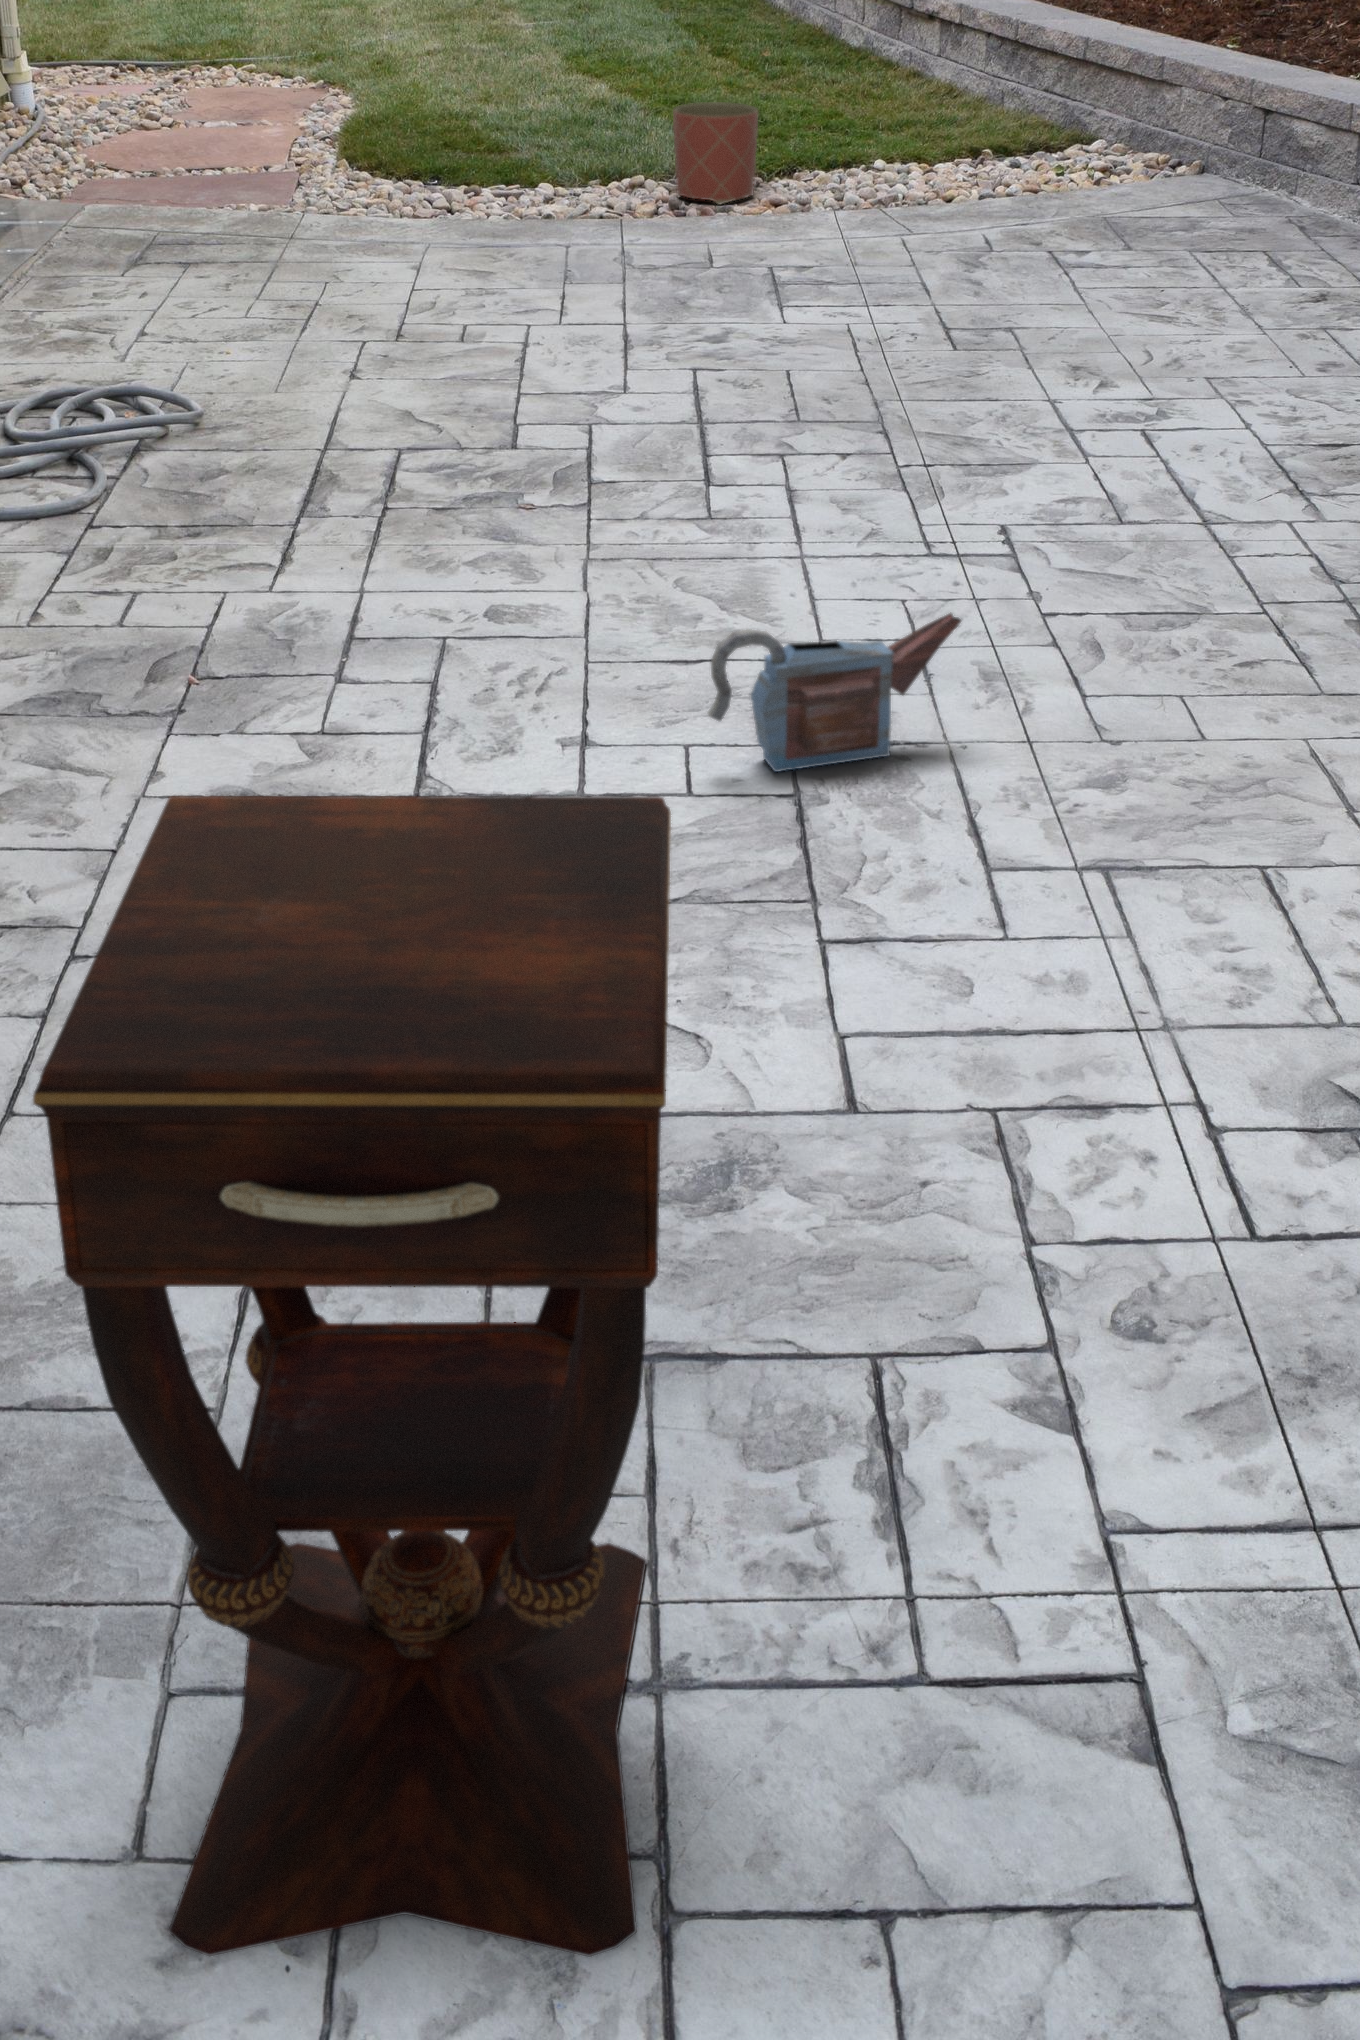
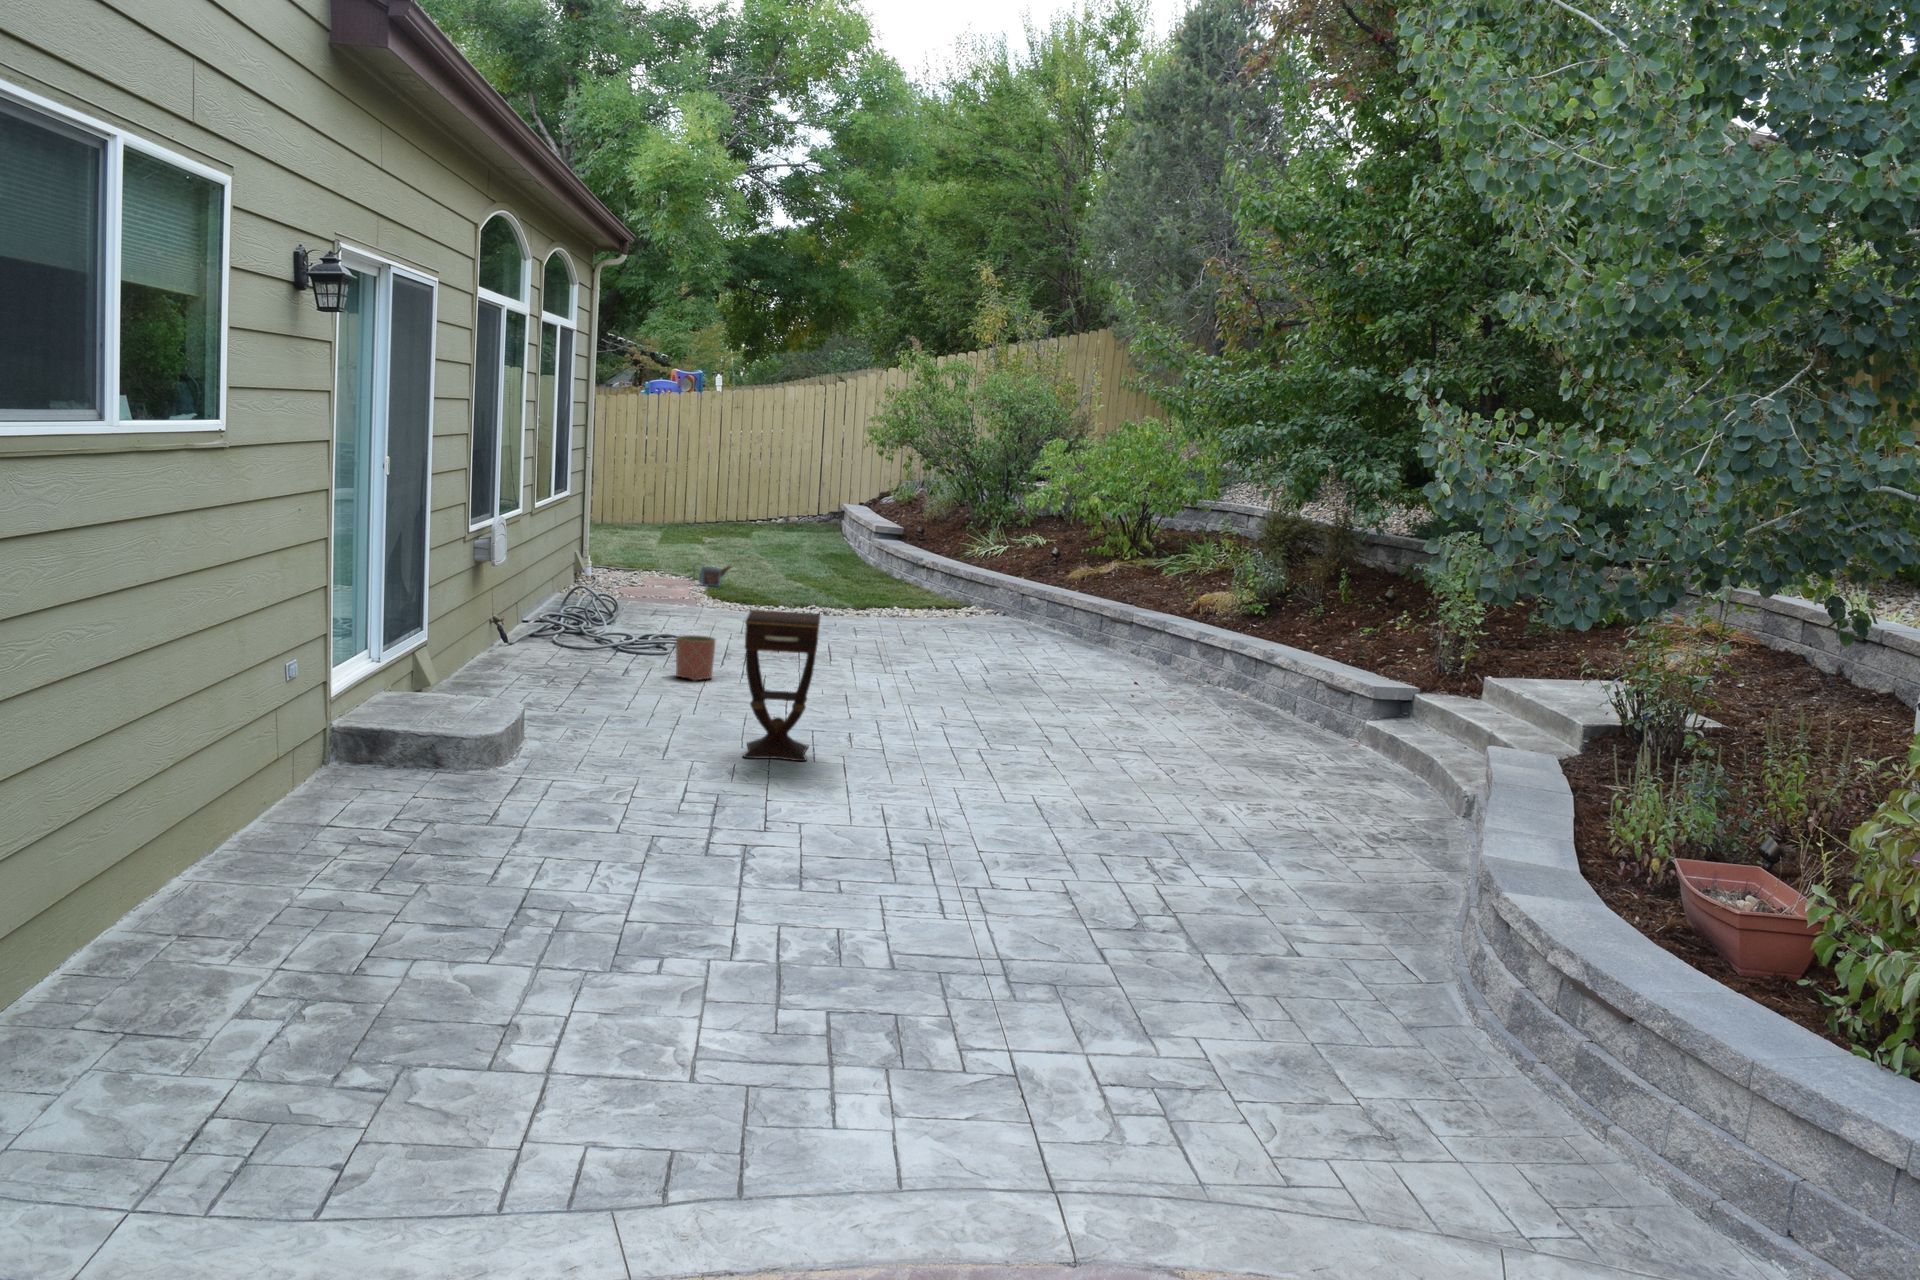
planter: present [673,102,758,204] -> present [676,635,715,681]
watering can: present [708,613,961,772] -> present [693,563,732,586]

